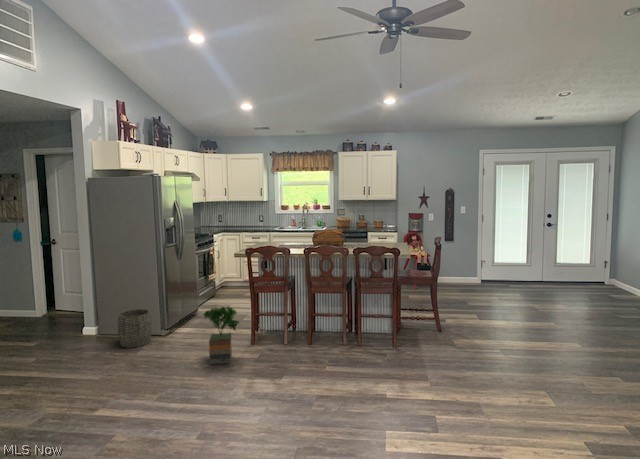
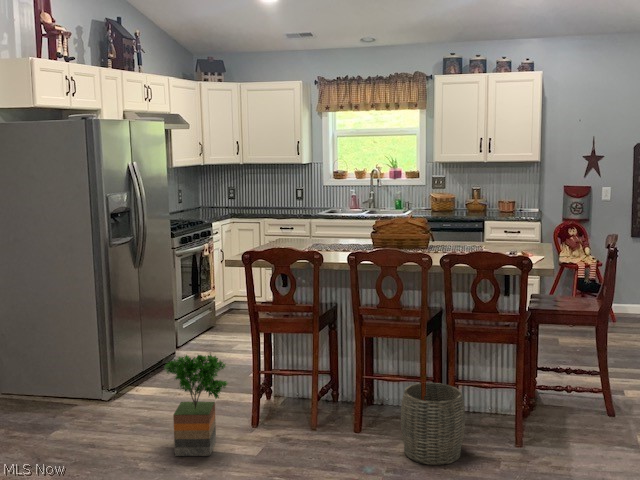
woven basket: present [118,309,152,348] -> present [401,383,465,465]

